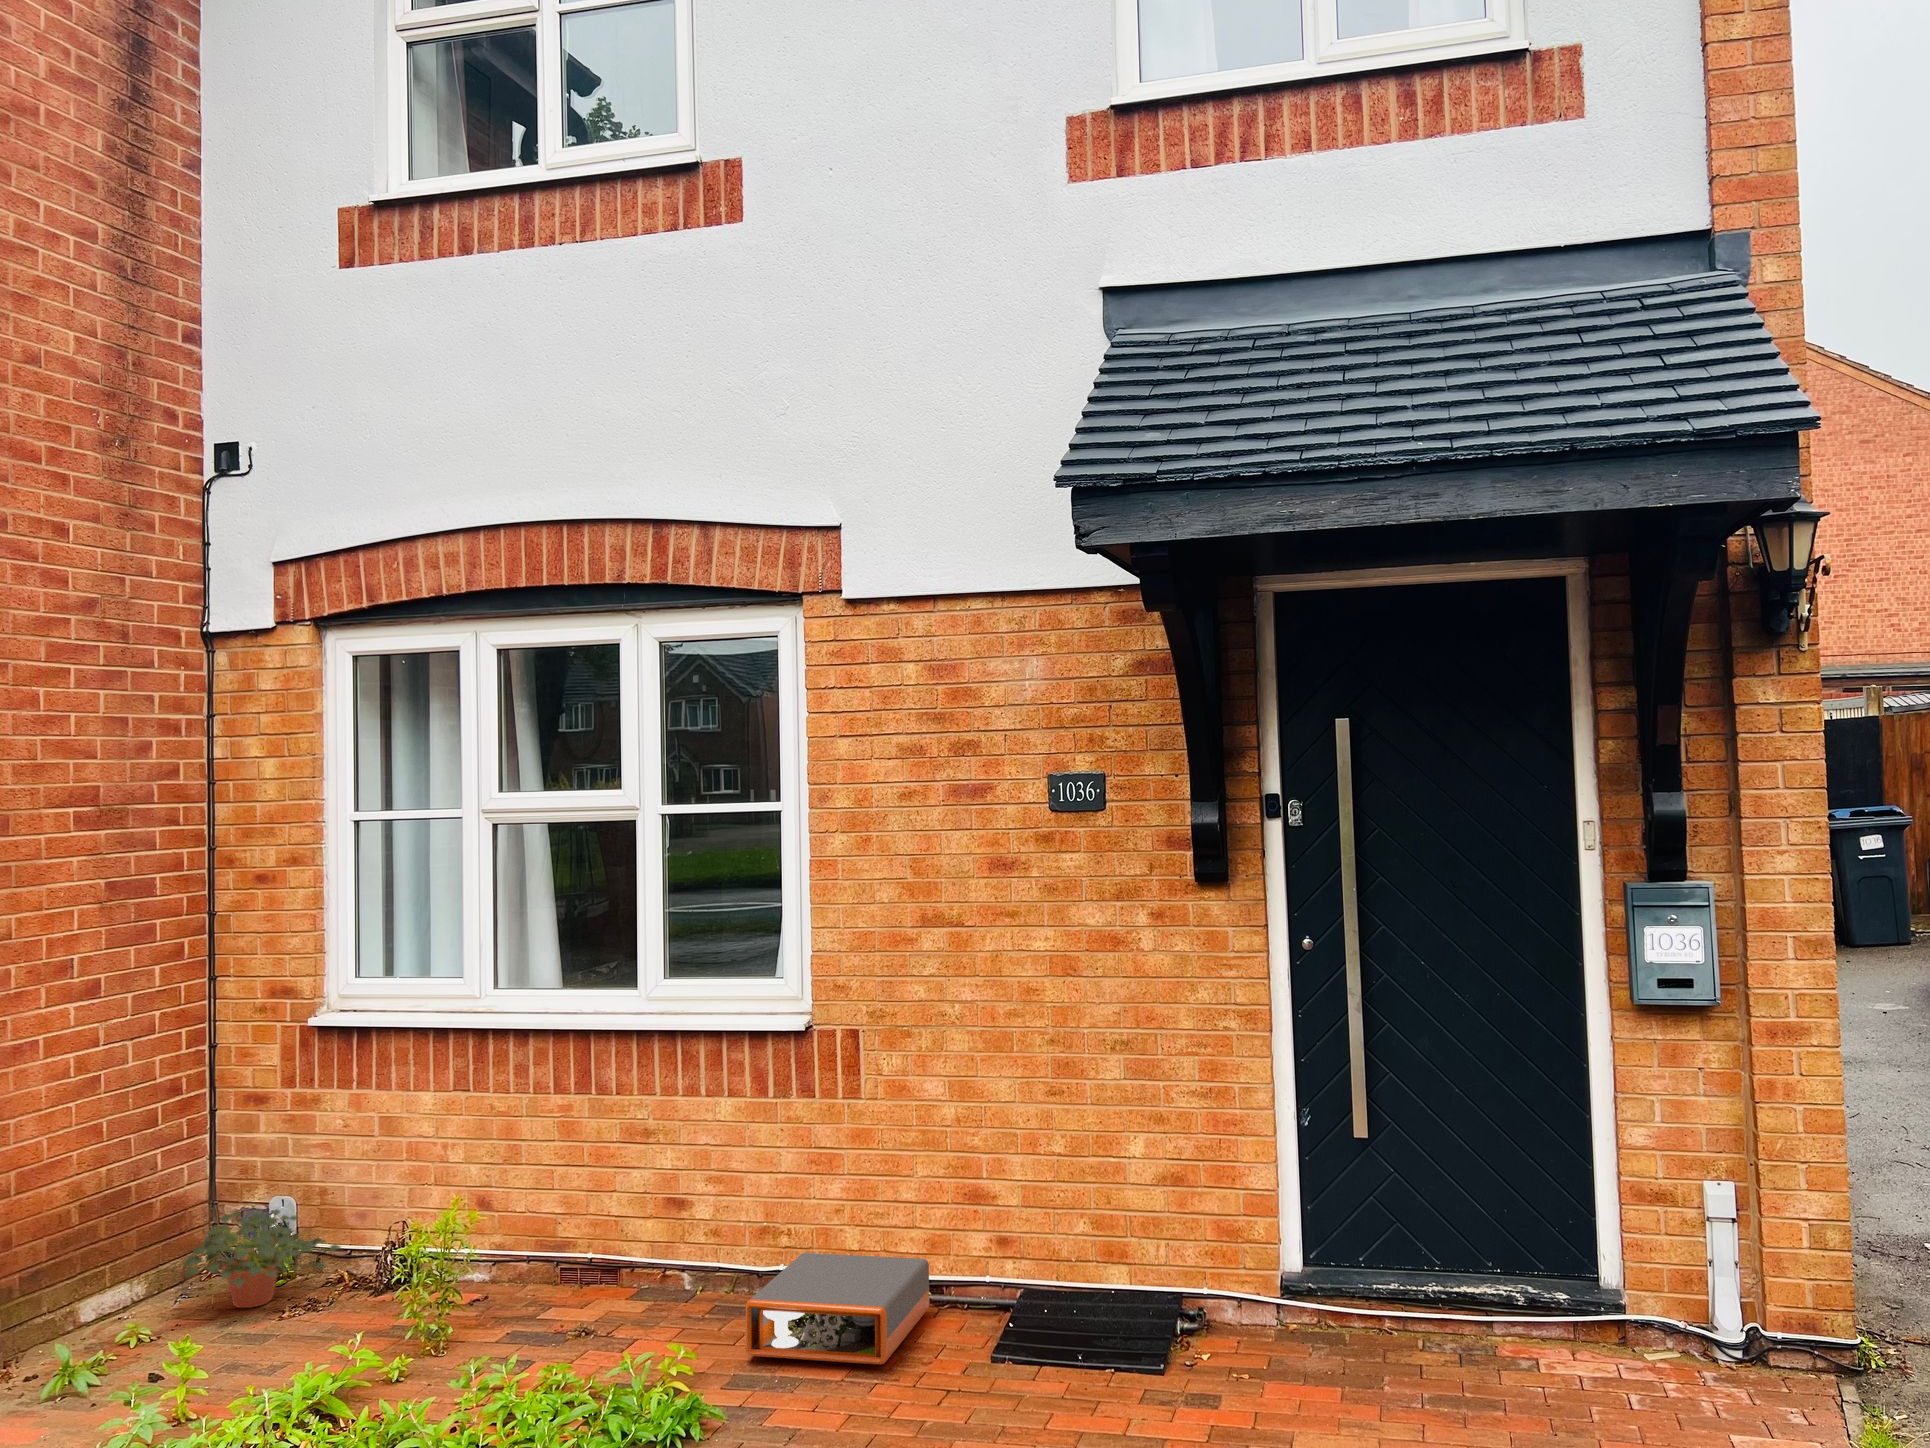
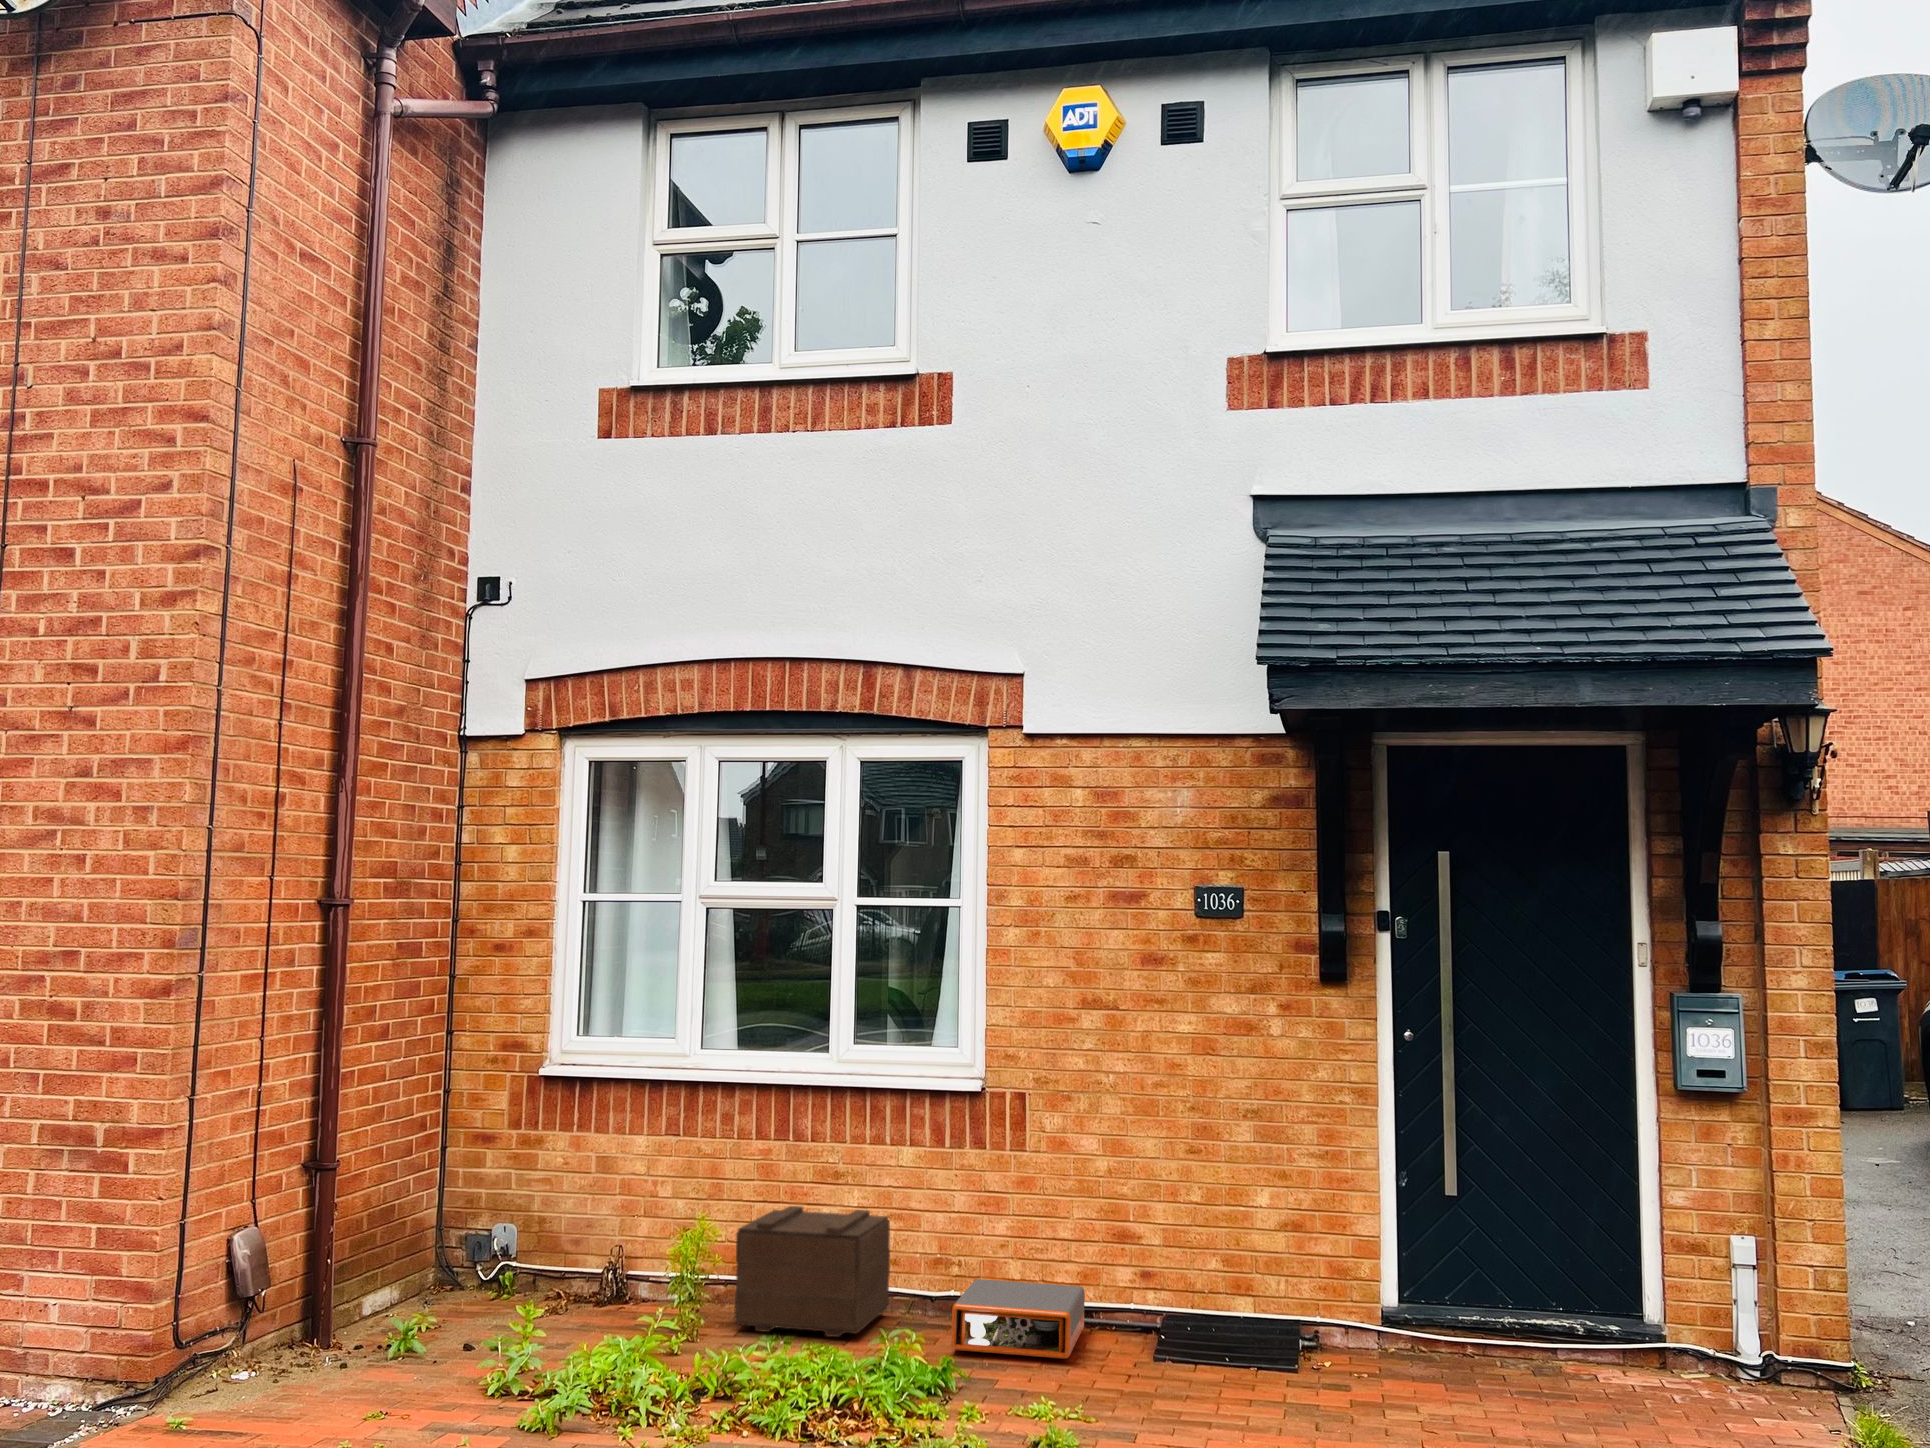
wooden crate: none [500,1171,706,1339] -> present [735,1206,890,1337]
potted plant: present [185,1209,341,1308] -> none [450,1231,570,1310]

